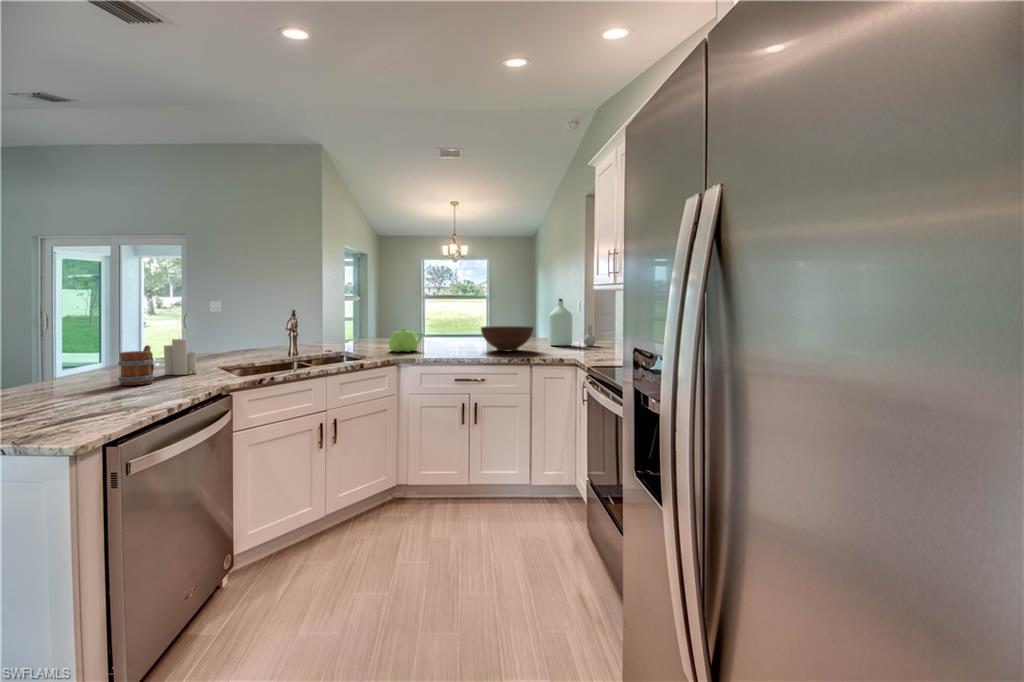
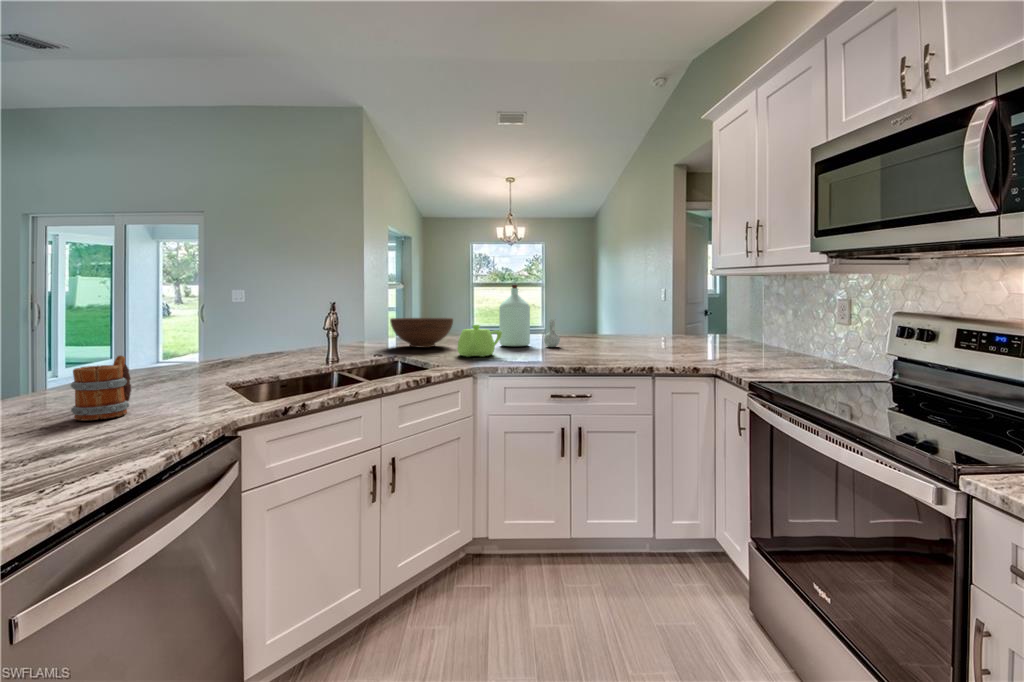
bottle: present [549,299,596,346] -> present [499,285,560,347]
fruit bowl: present [481,326,533,351] -> present [390,318,453,348]
candle: present [164,339,197,375] -> none [150,338,199,398]

